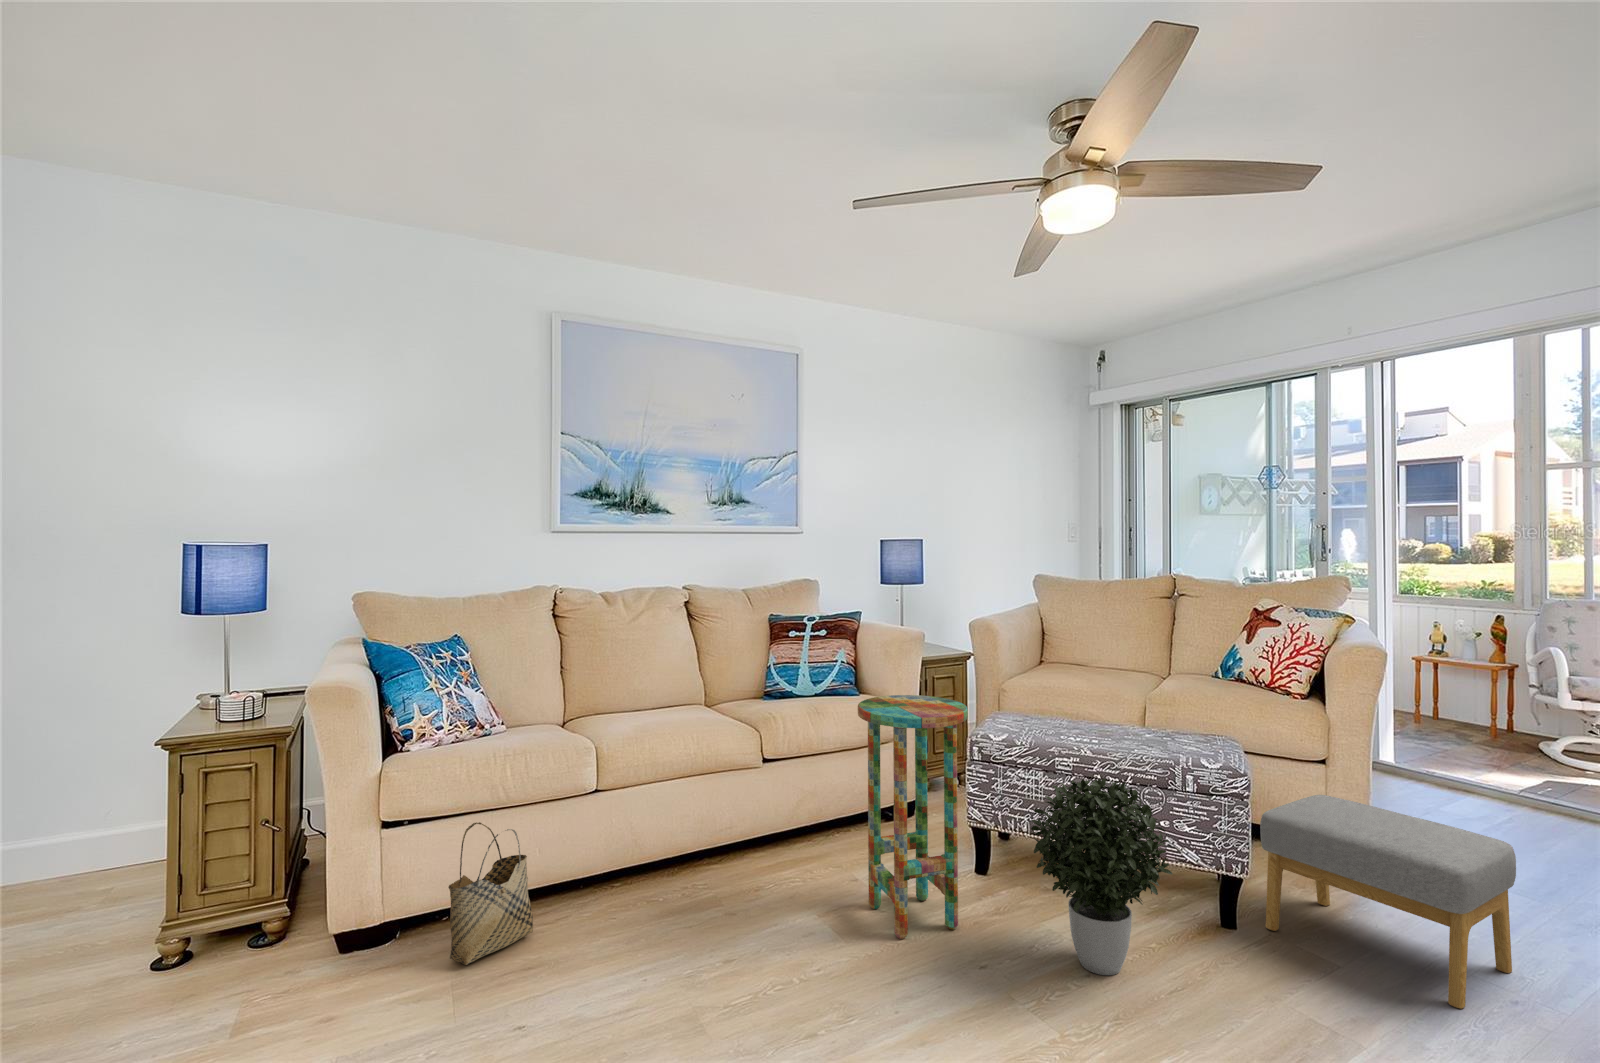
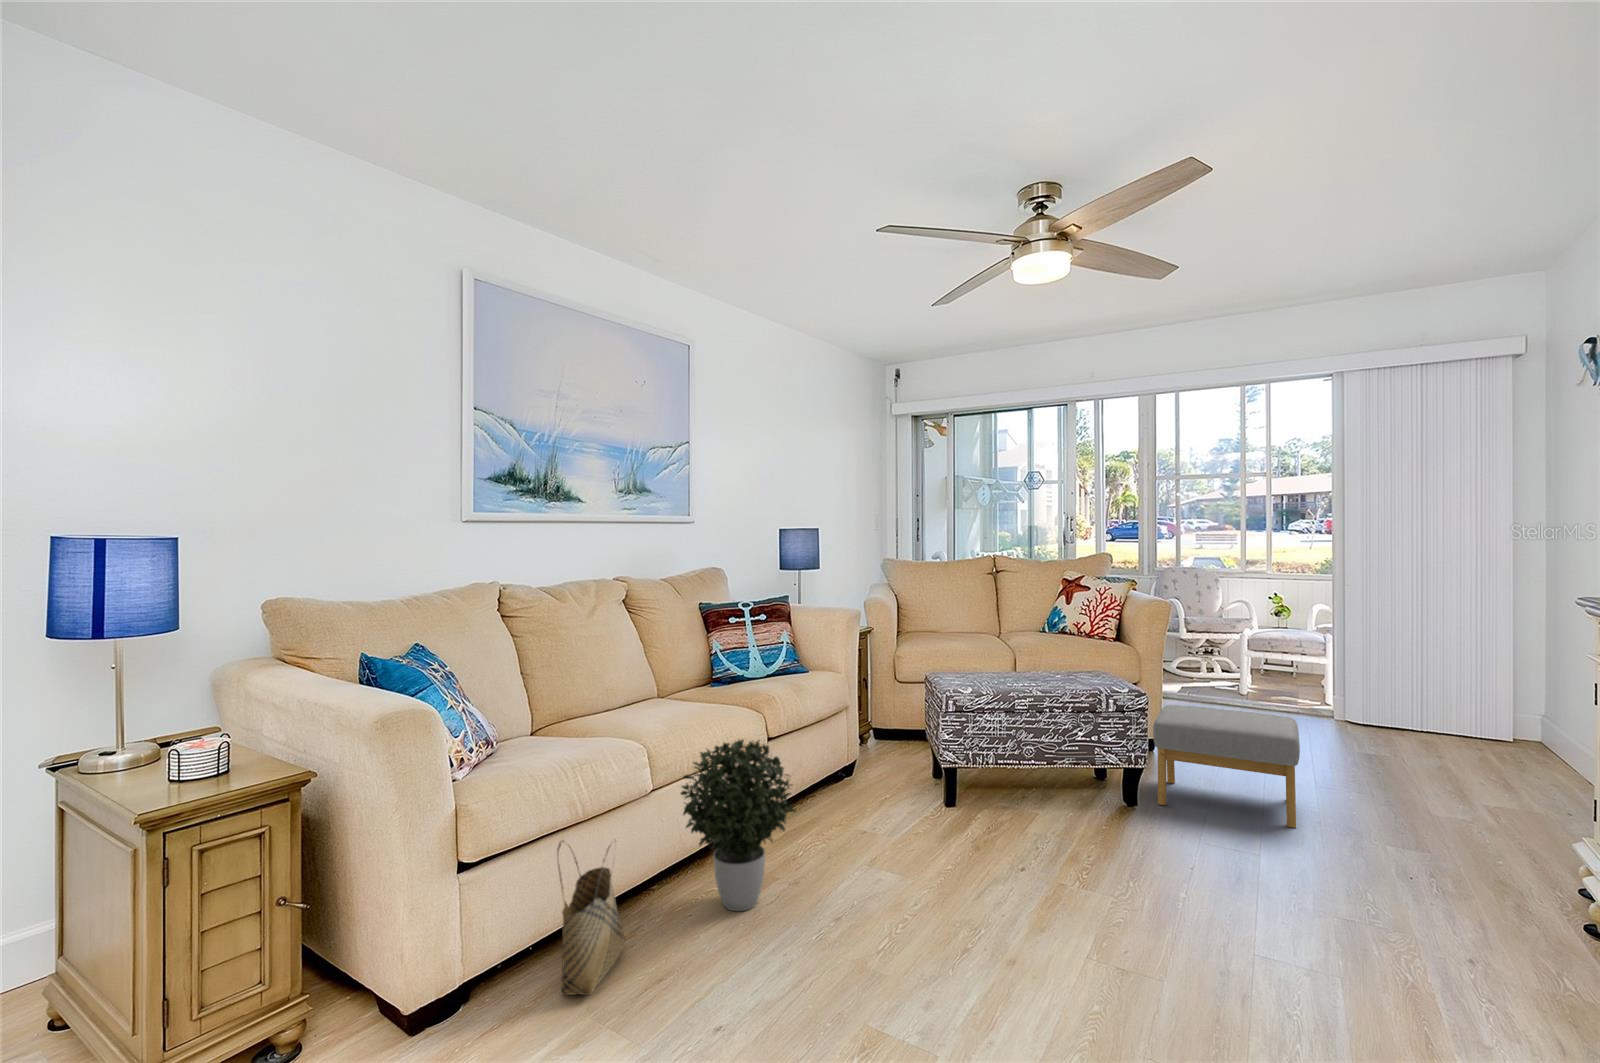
side table: present [858,695,968,939] -> none [889,660,984,868]
potted plant: present [1031,778,1172,975] -> present [681,740,796,911]

